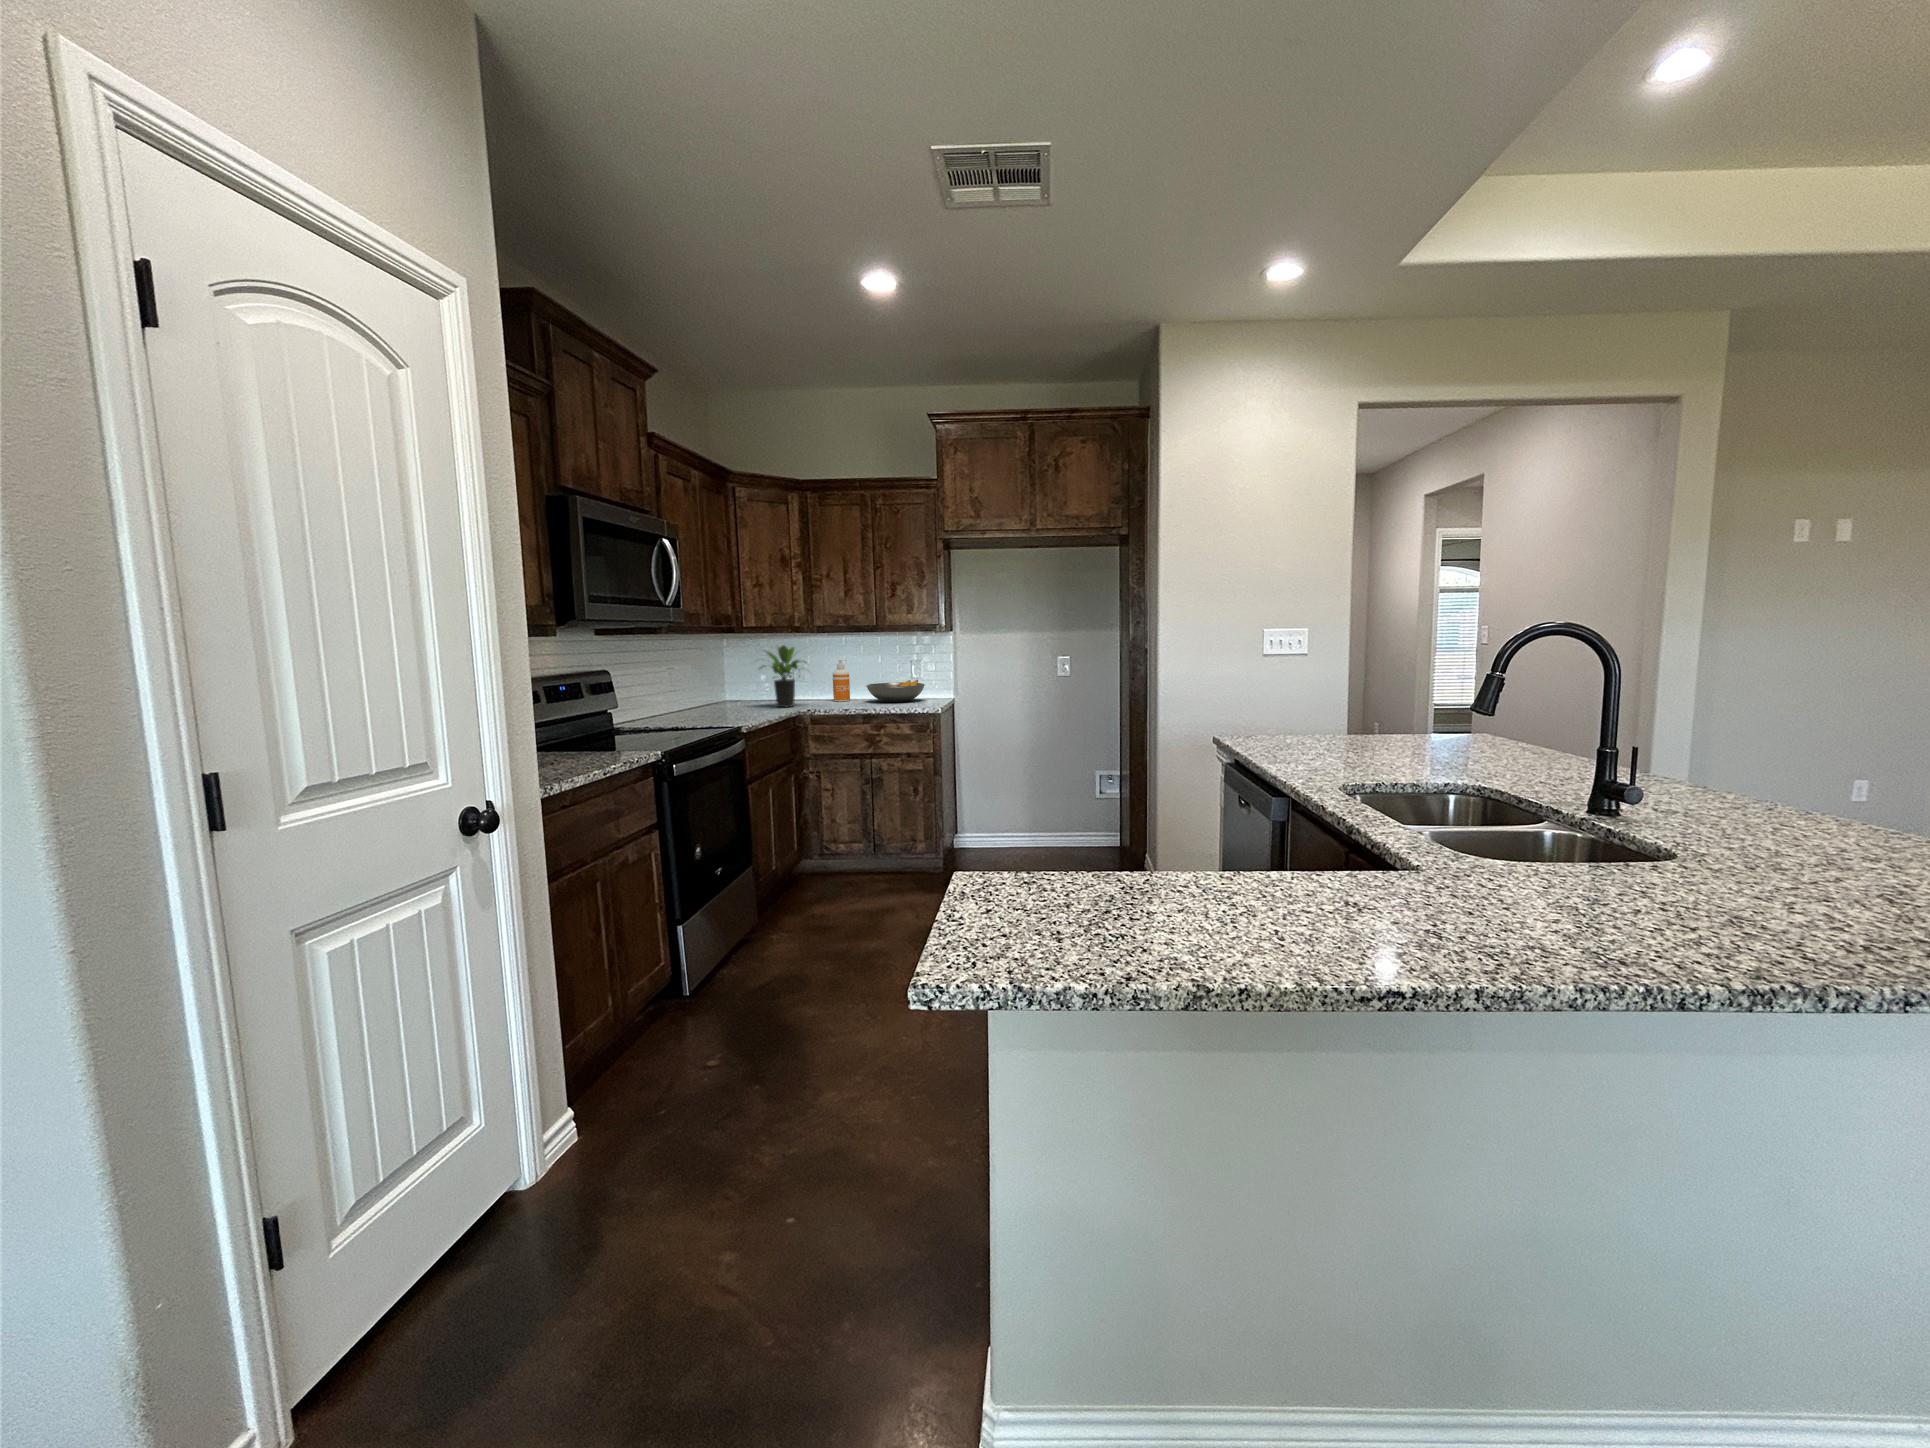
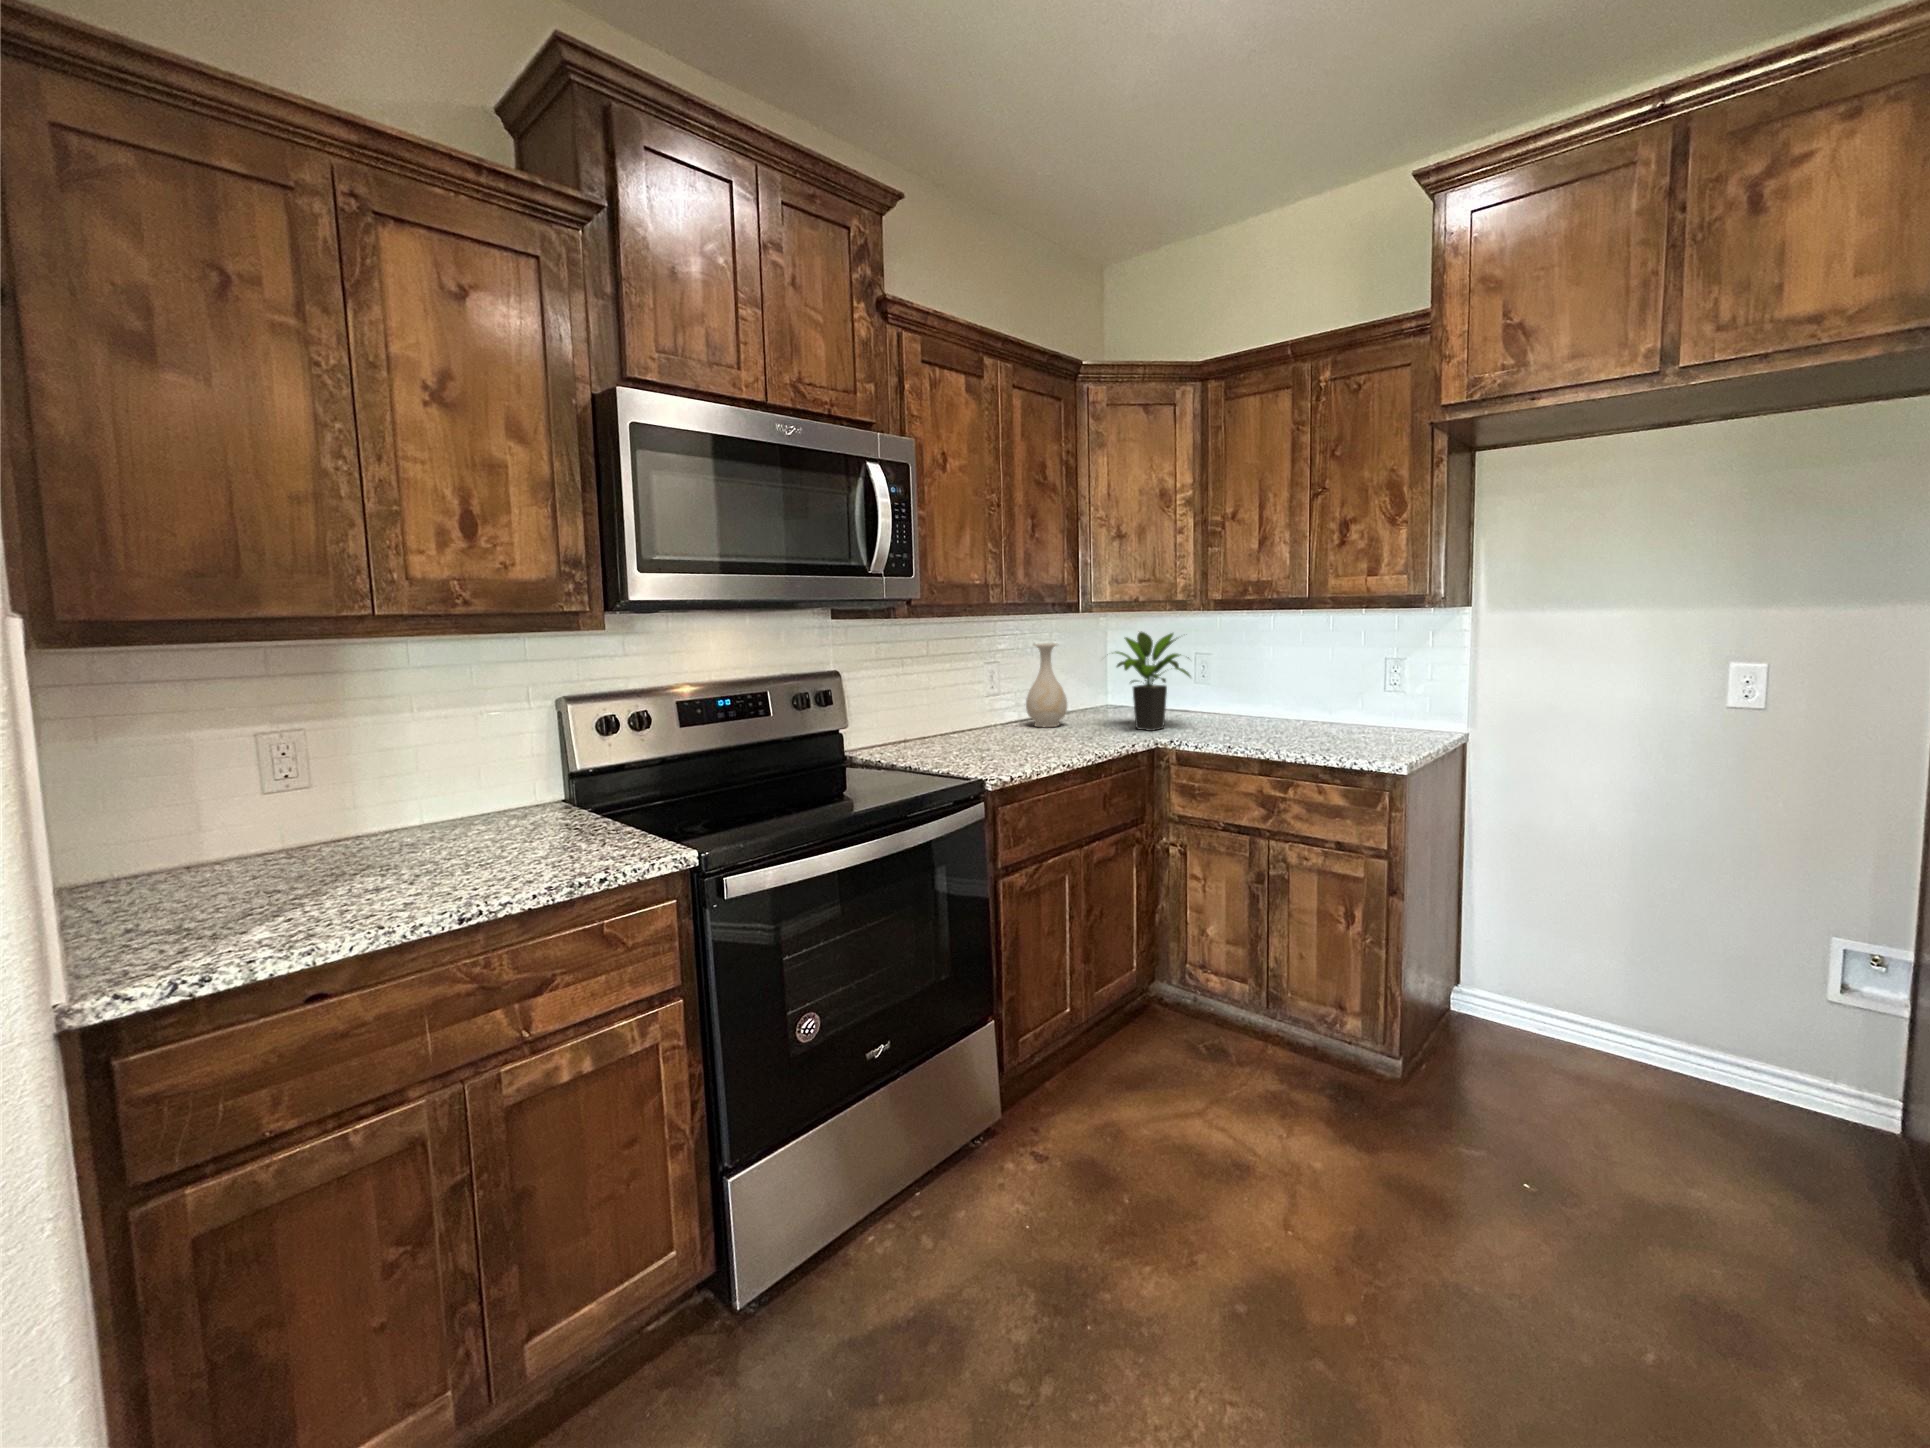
vase: none [698,655,728,711] -> present [1026,643,1067,727]
soap dispenser: present [833,660,850,702] -> none [1241,654,1270,723]
fruit bowl: present [866,680,925,702] -> none [1289,695,1401,735]

